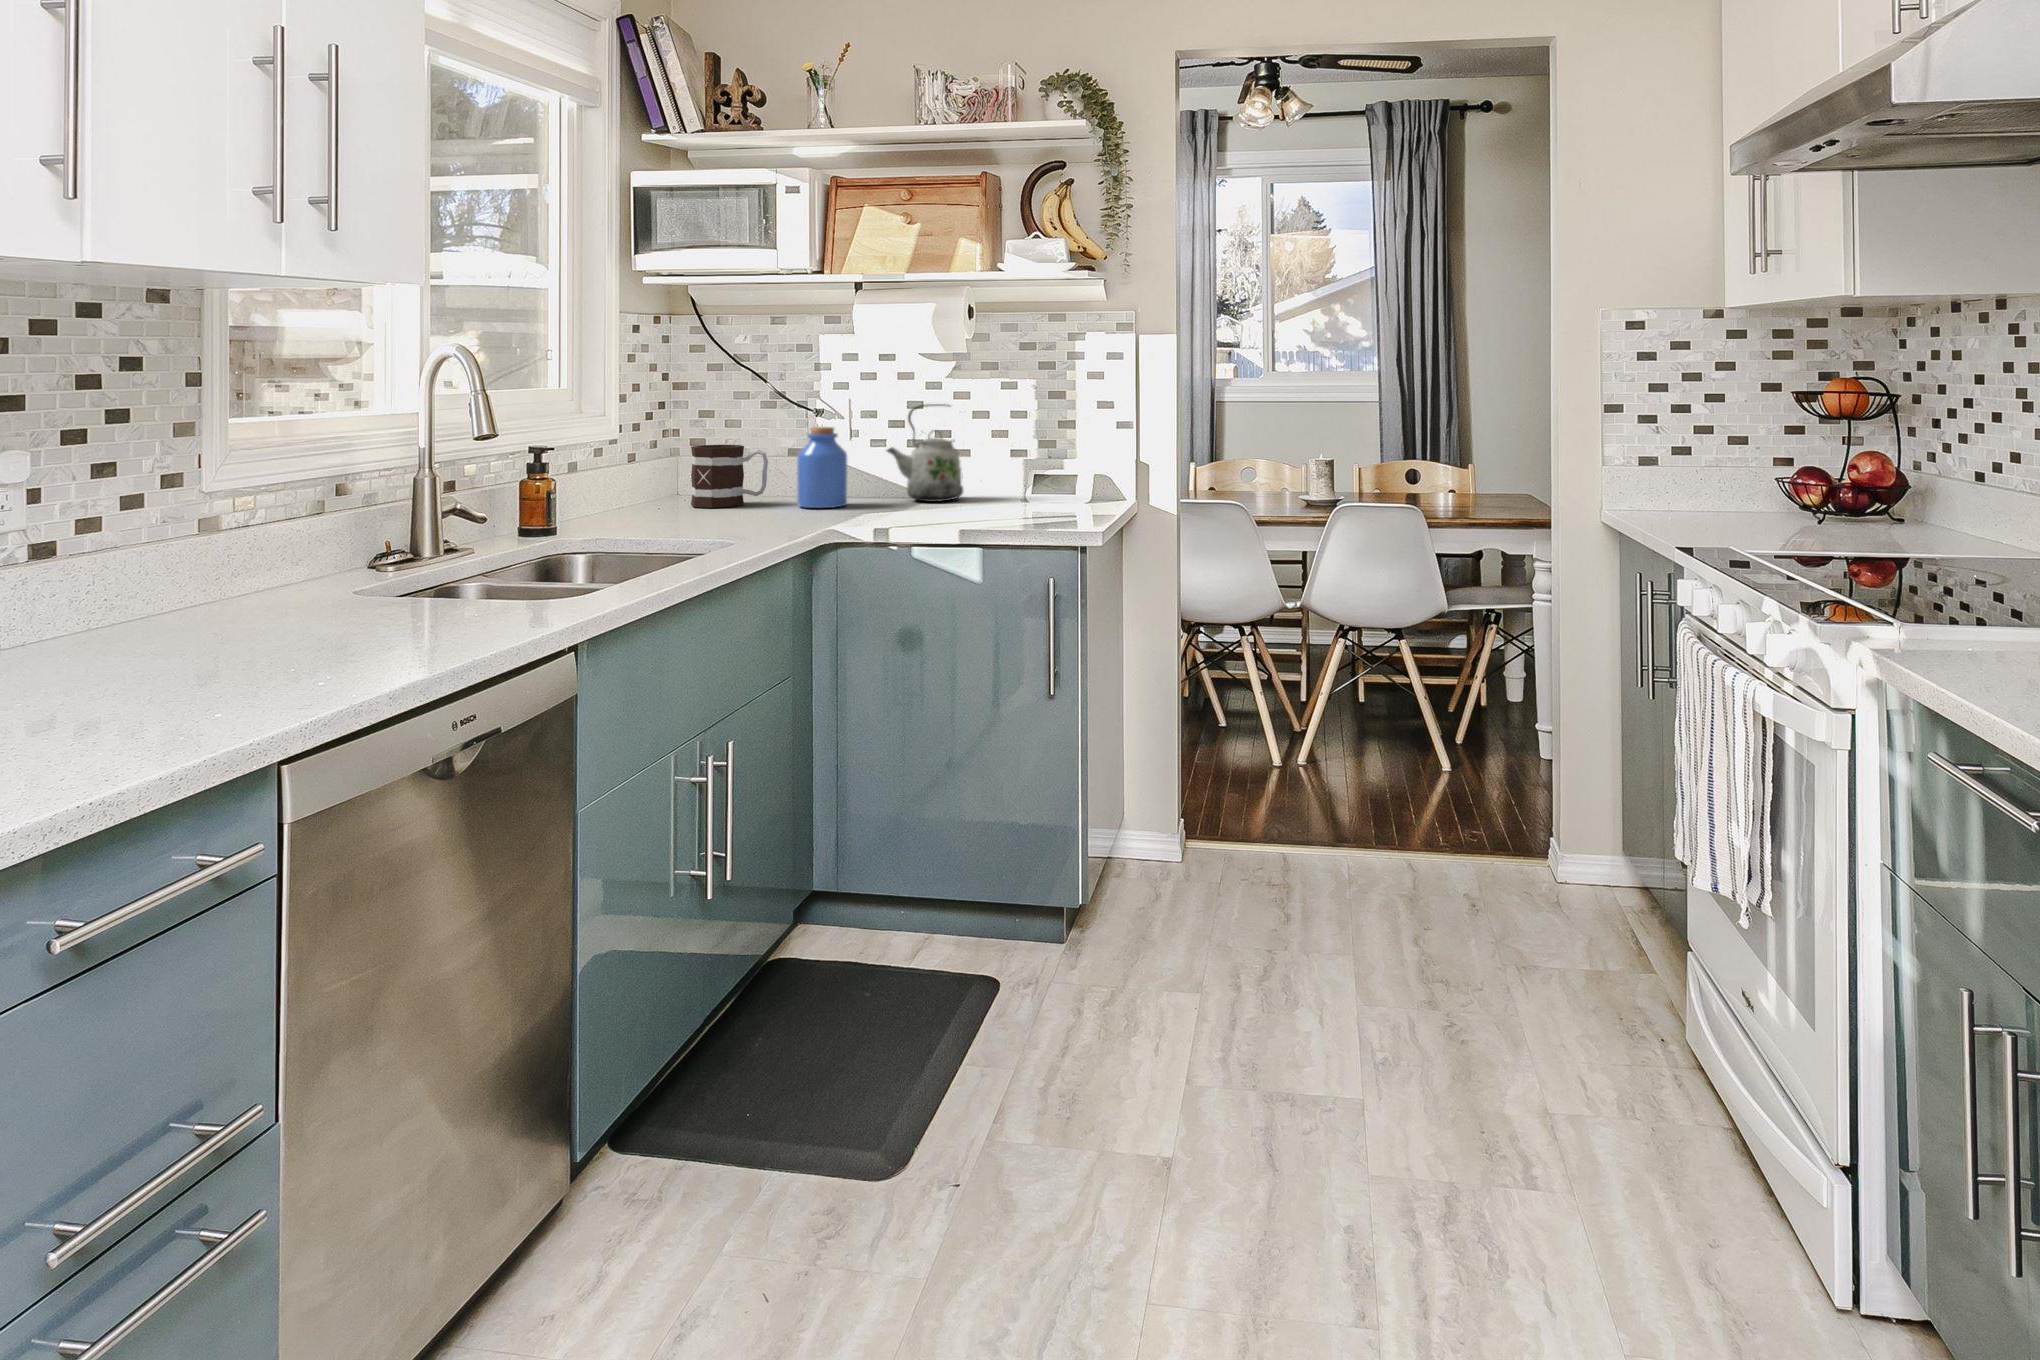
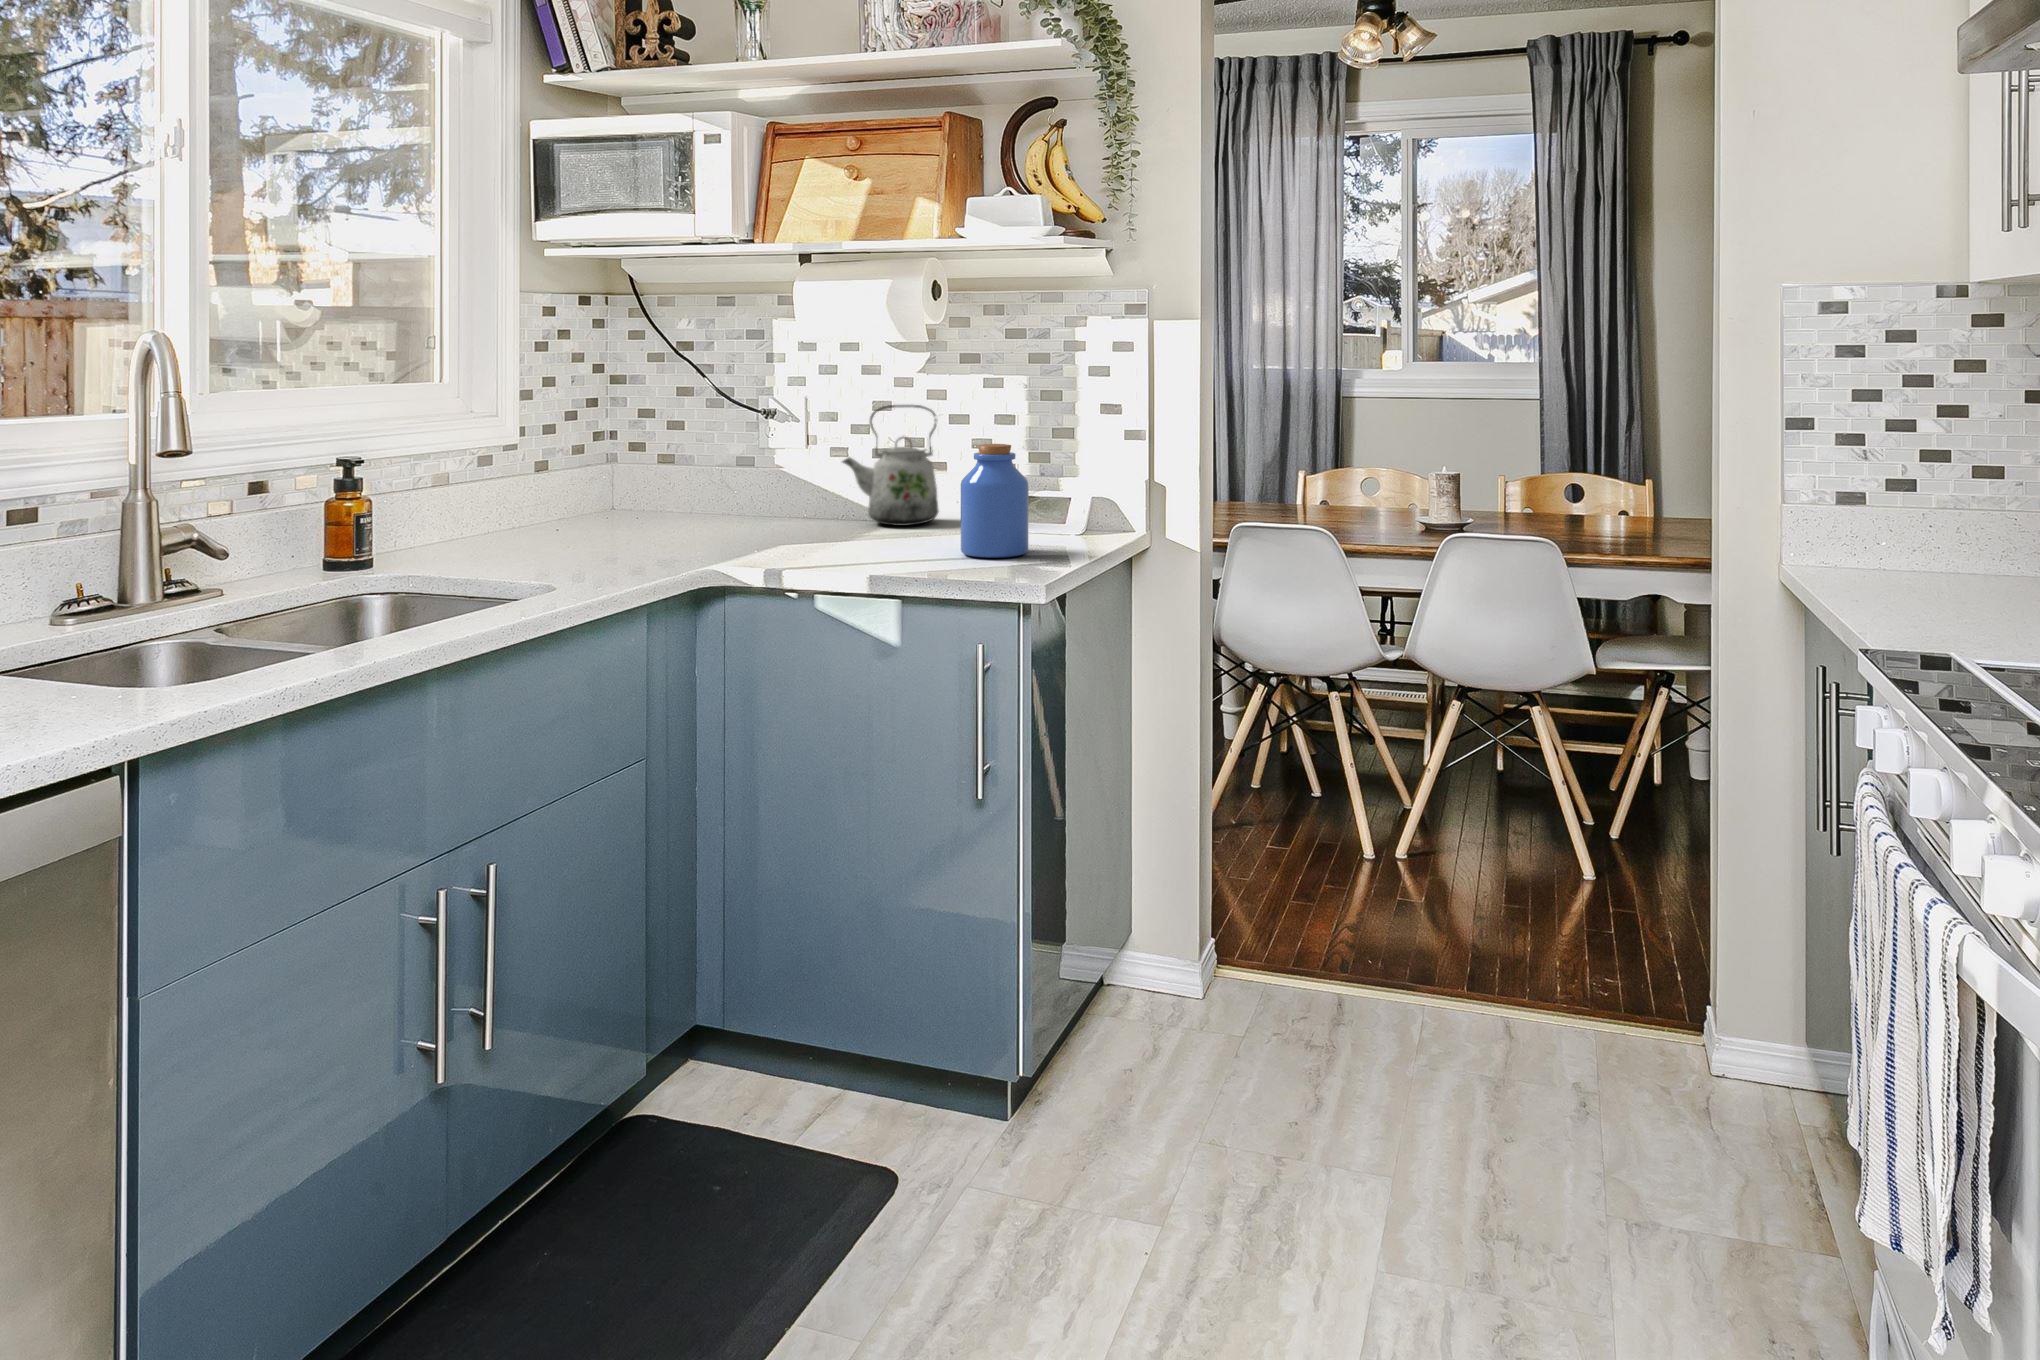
jar: present [797,427,847,508] -> present [961,444,1029,558]
mug: present [691,445,768,508] -> none [614,450,704,527]

